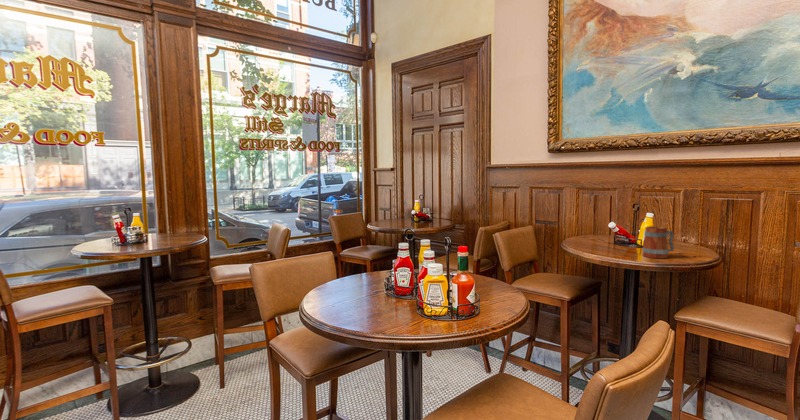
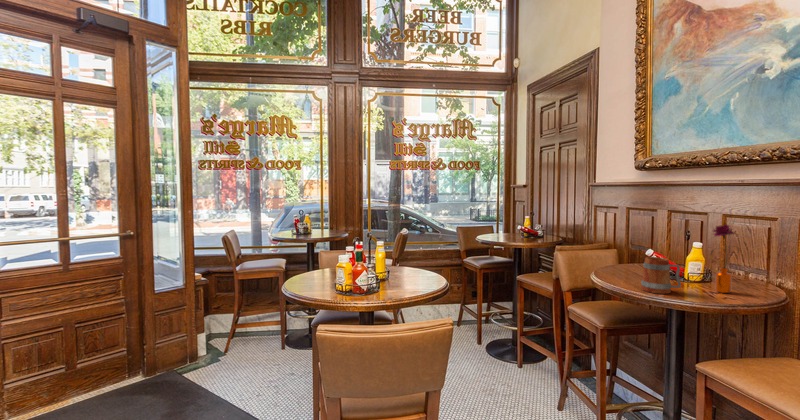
flower: none [675,194,698,251] -> present [714,225,734,293]

